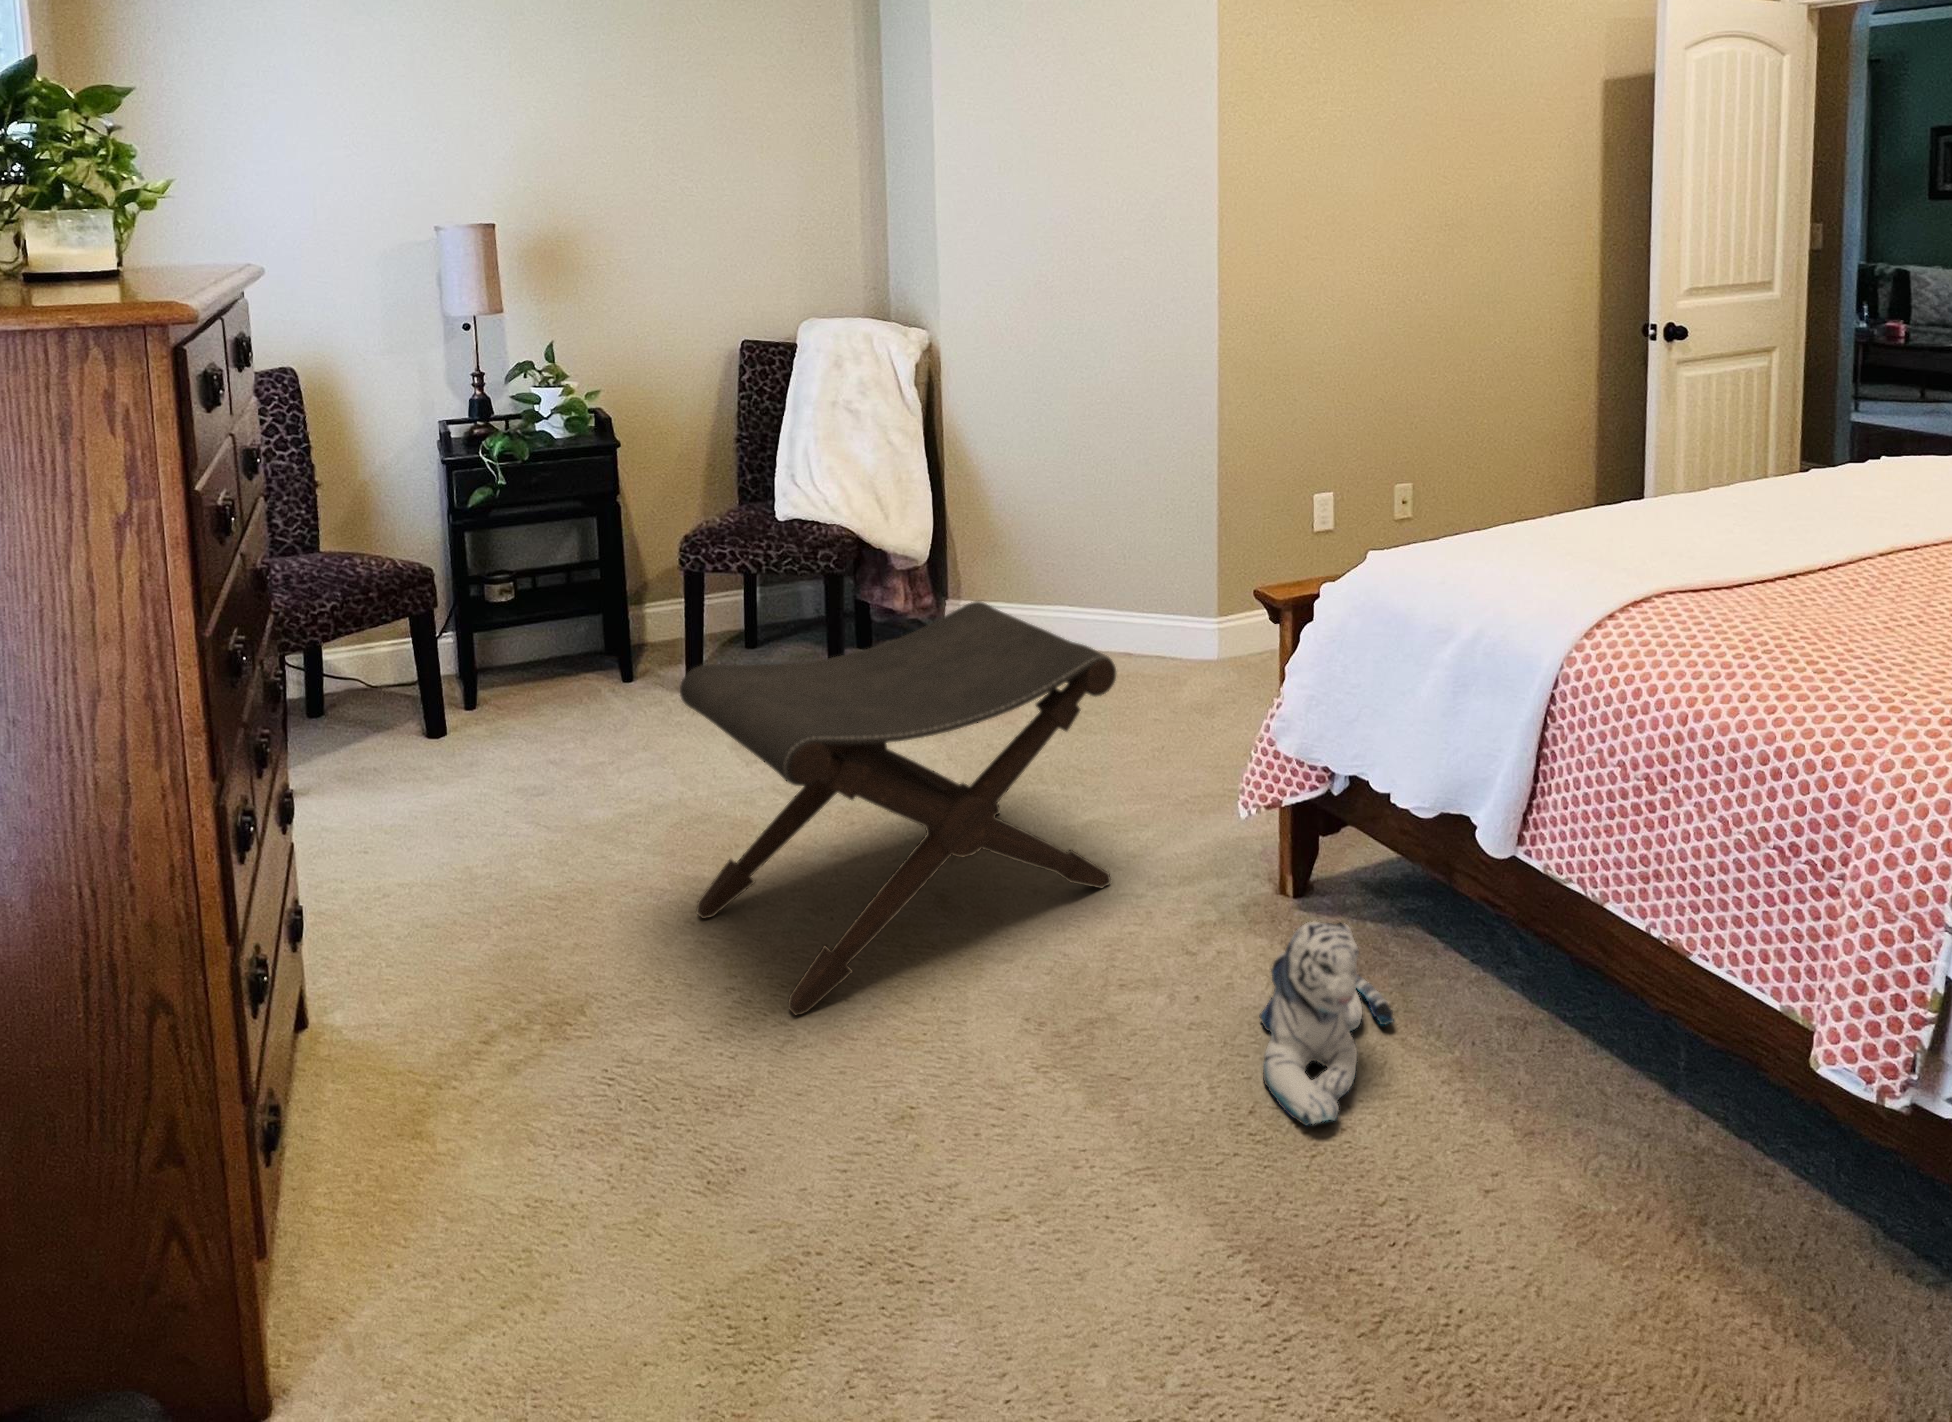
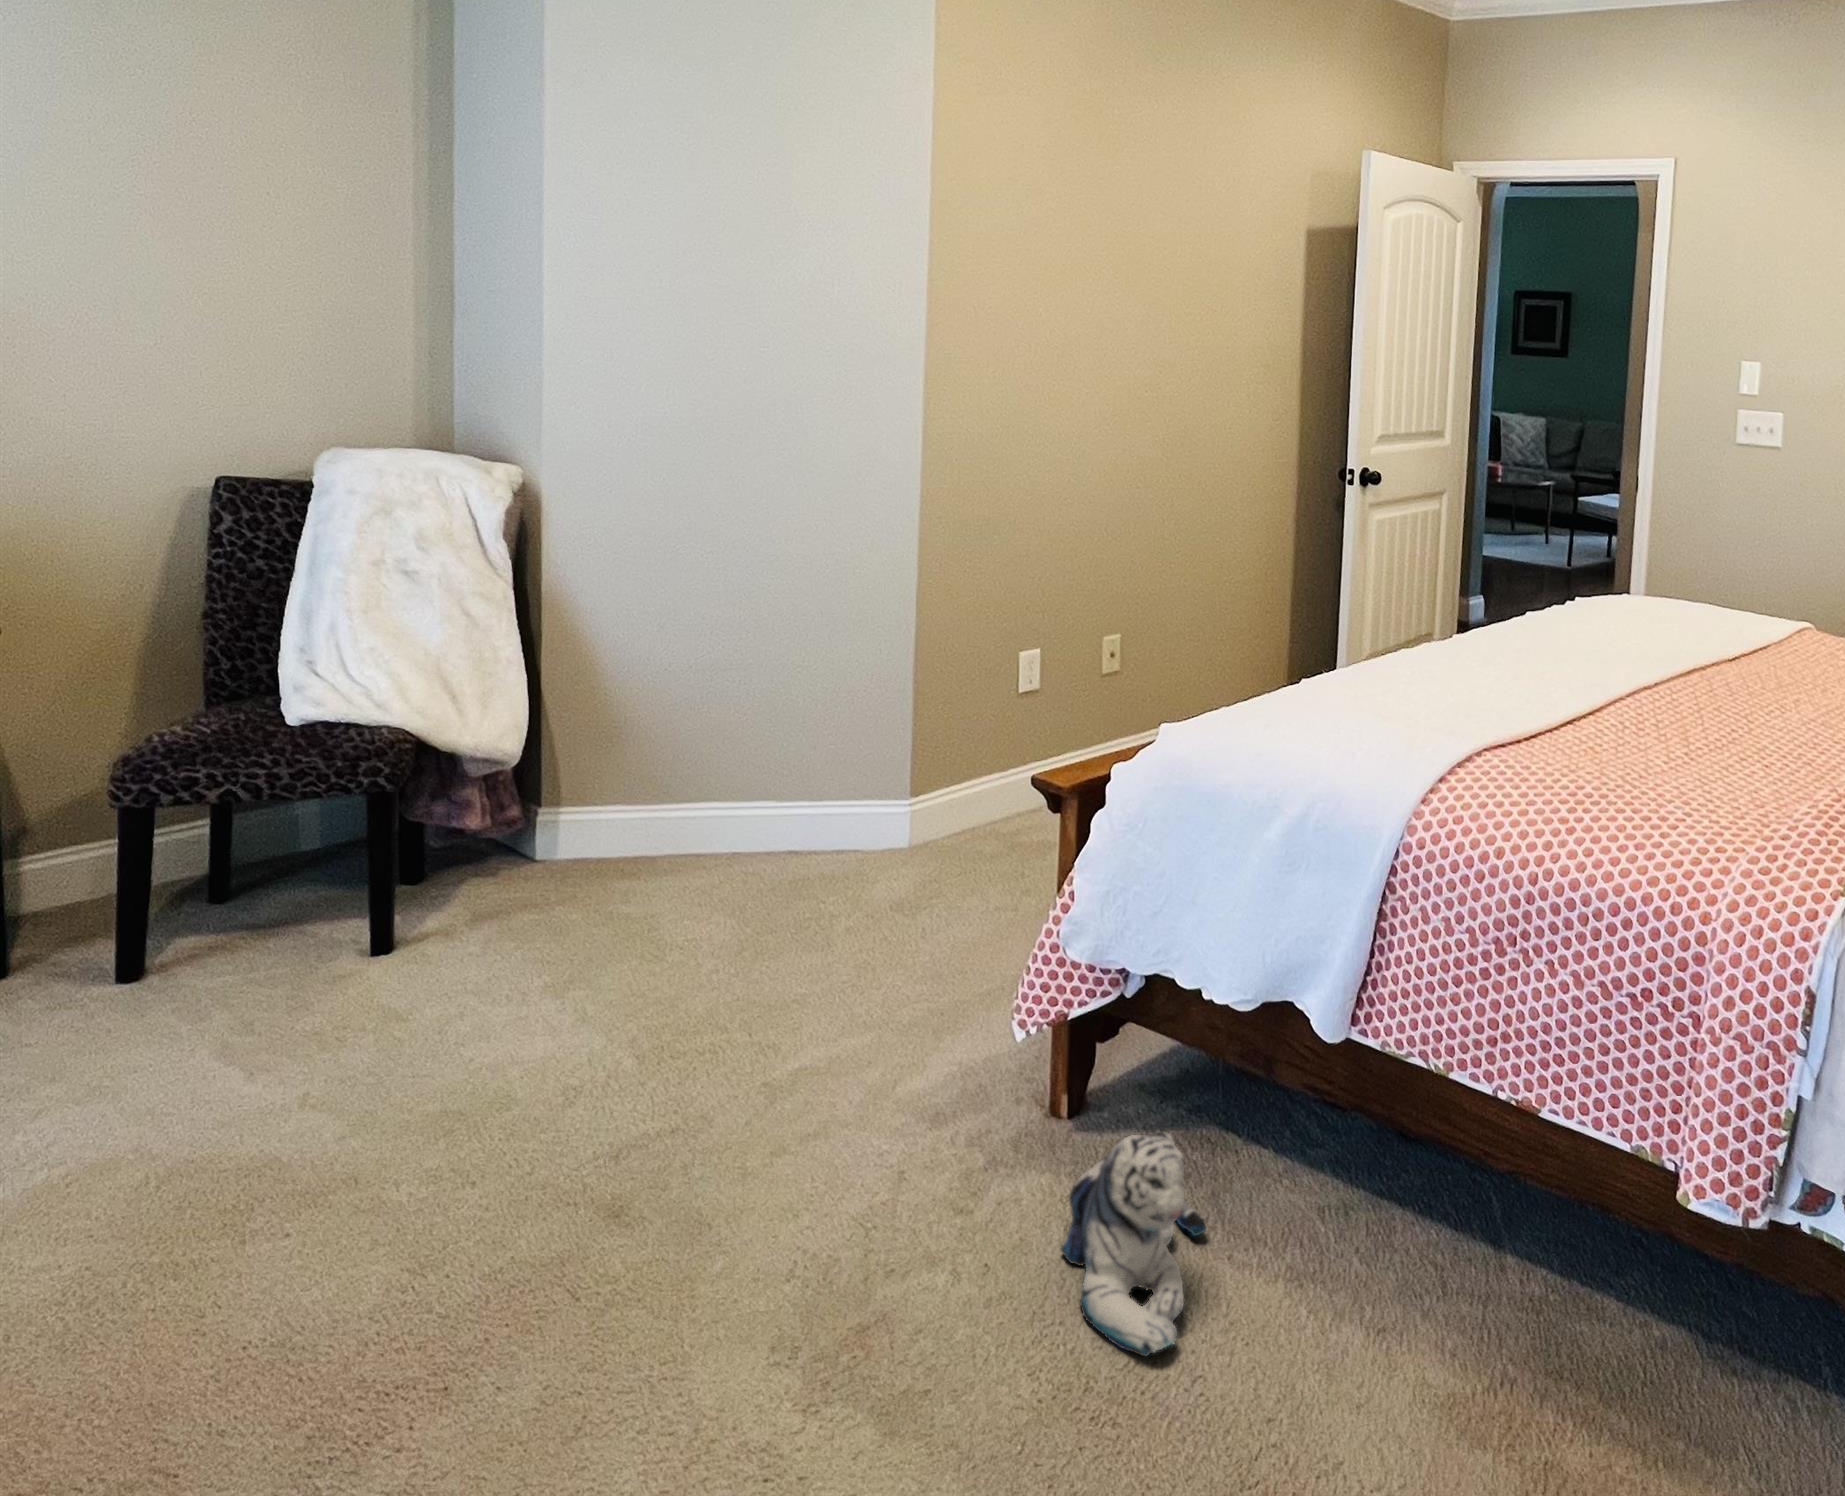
footstool: present [680,602,1116,1015] -> none [286,815,859,1348]

